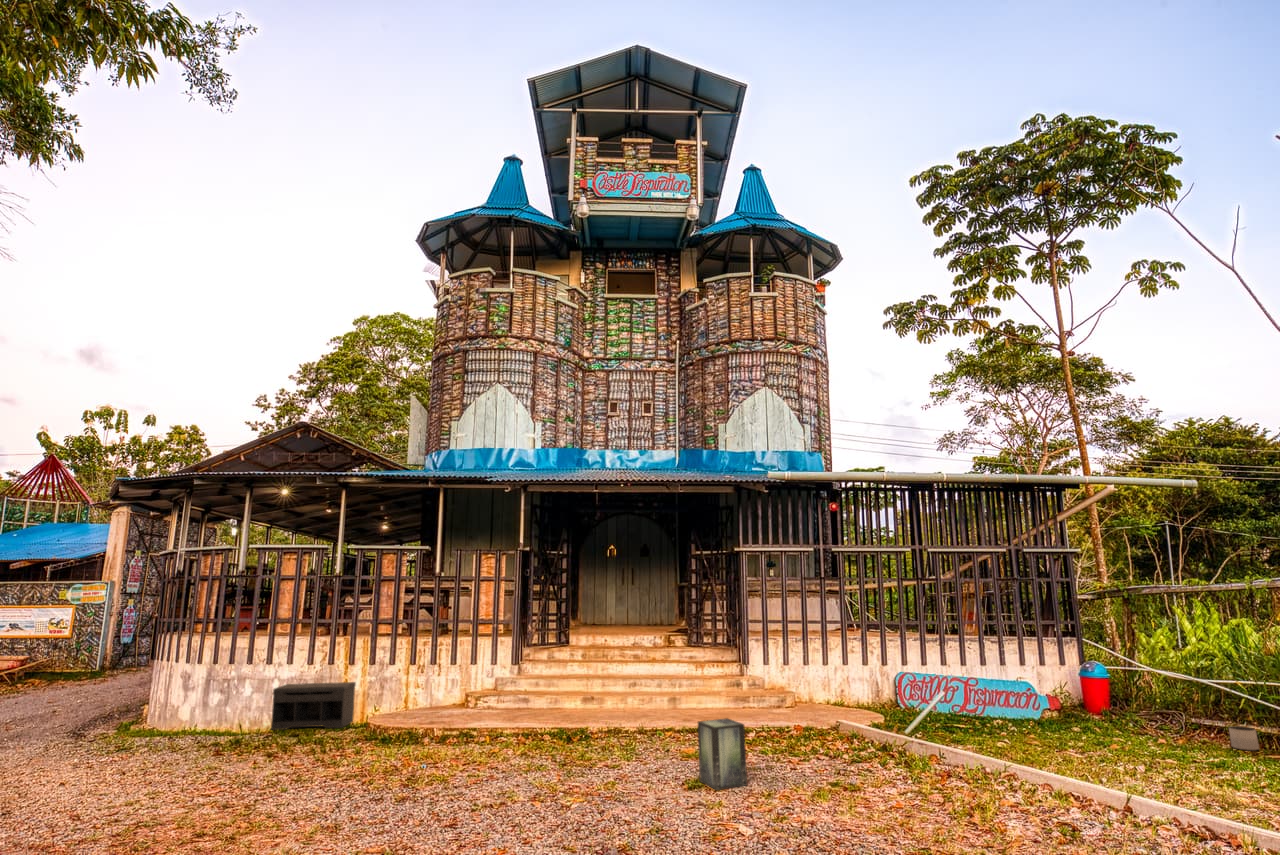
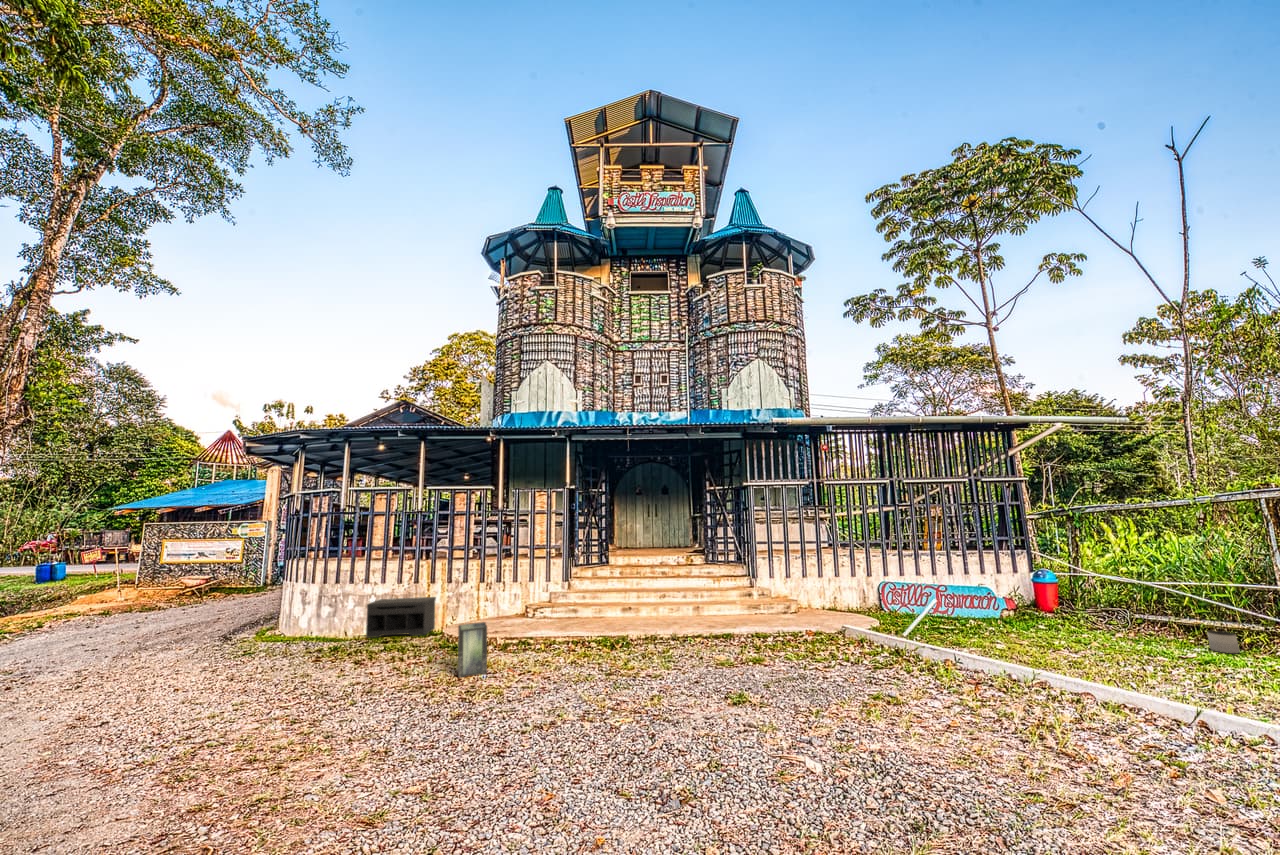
storage box: present [698,718,747,790] -> present [458,622,487,677]

